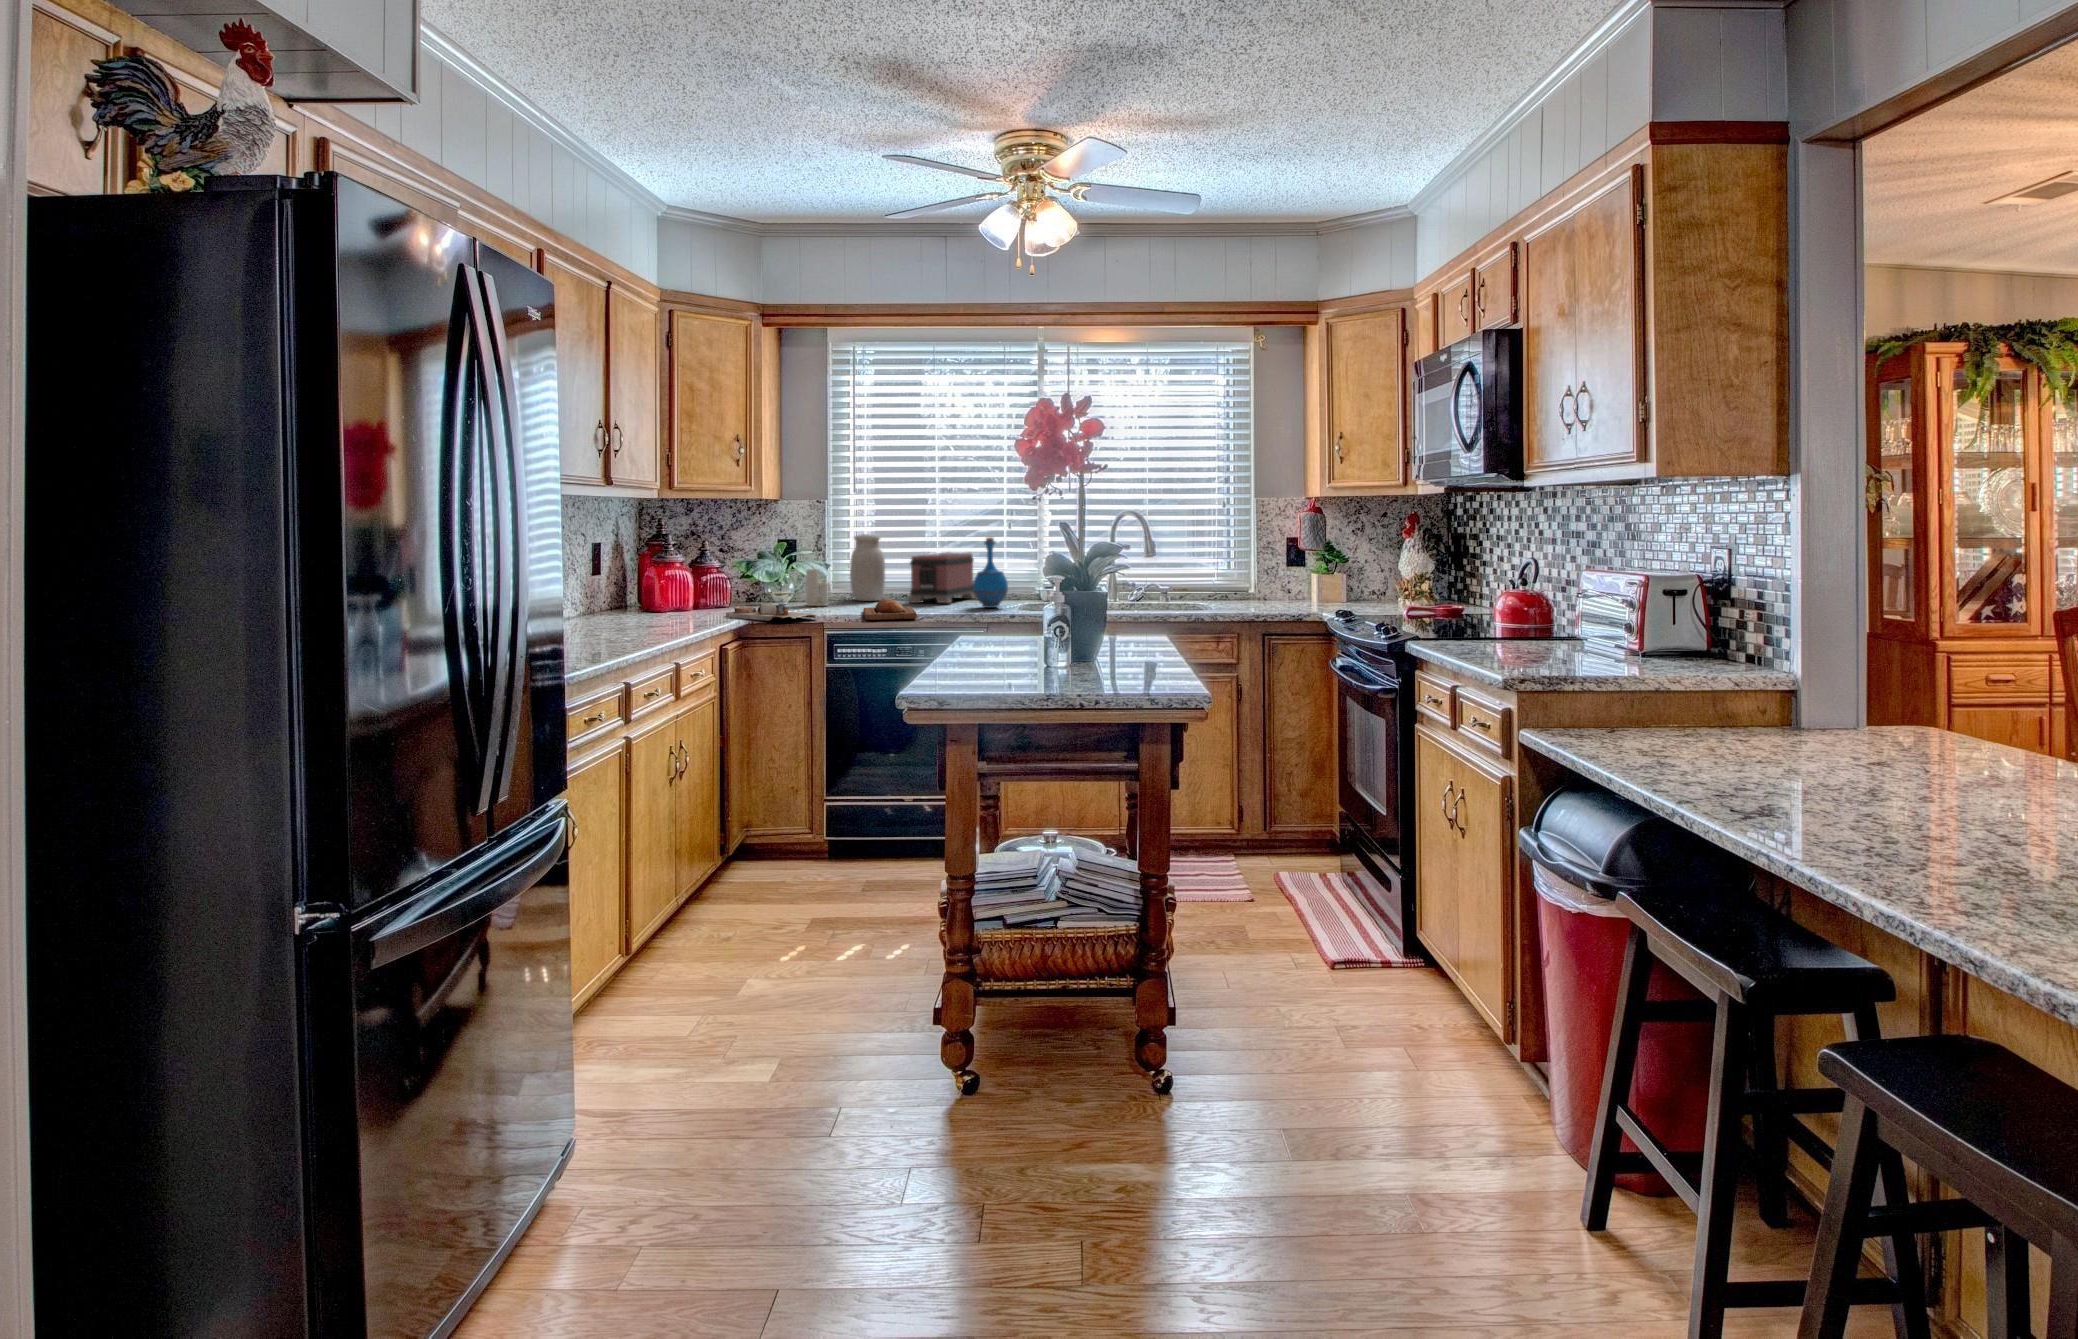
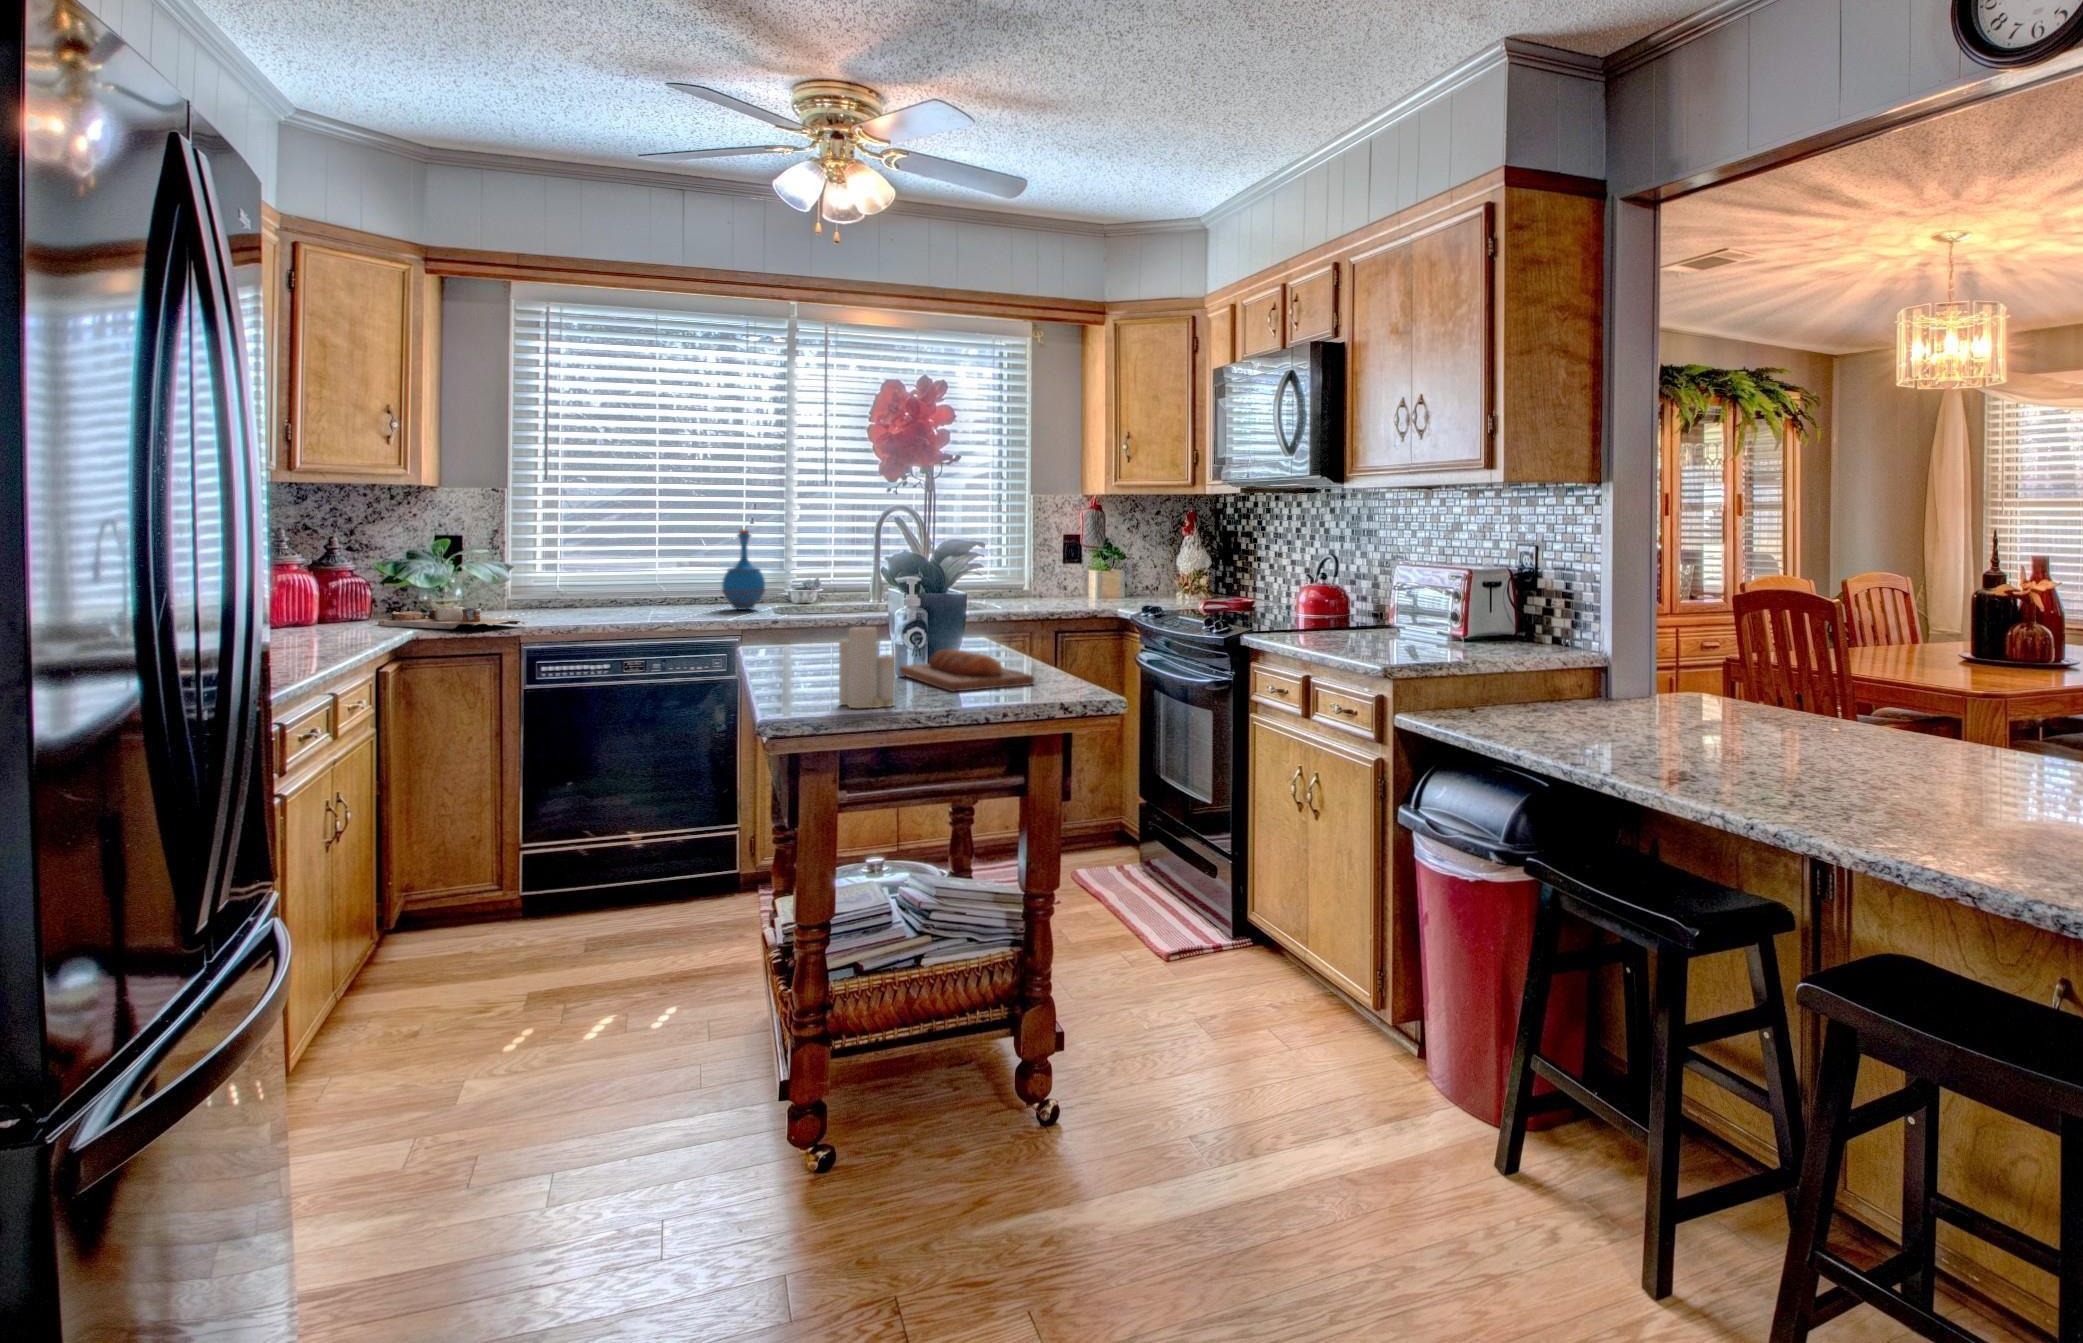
jar: present [850,534,885,601] -> none [550,524,599,604]
toaster: present [909,553,976,603] -> none [633,548,716,605]
candle: present [806,569,828,606] -> present [839,626,895,708]
bread loaf: present [863,598,917,620] -> present [899,649,1034,691]

